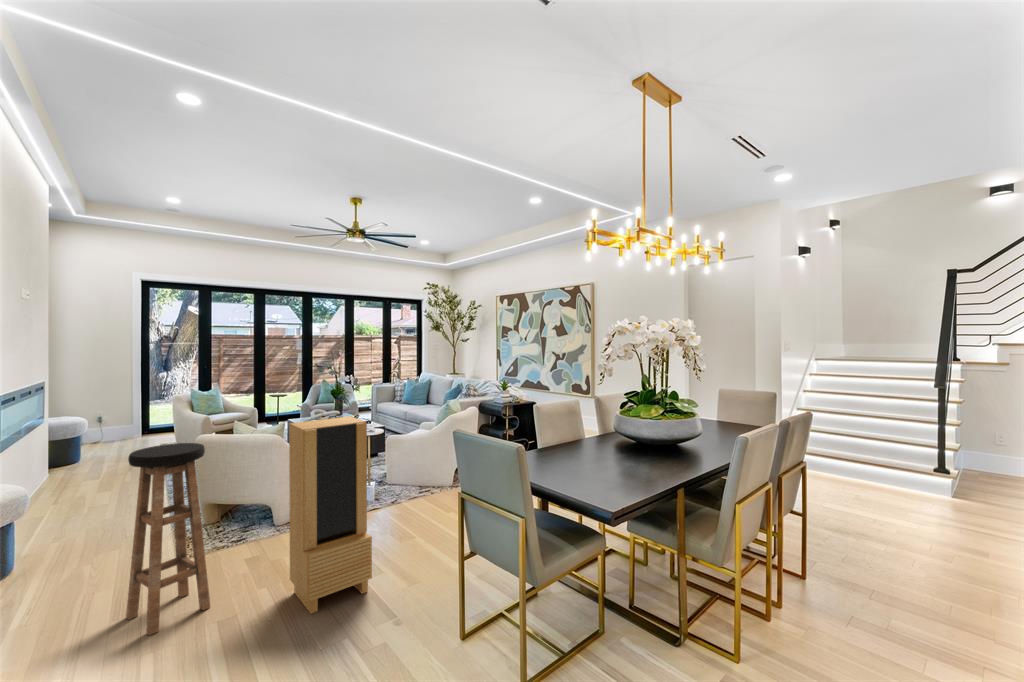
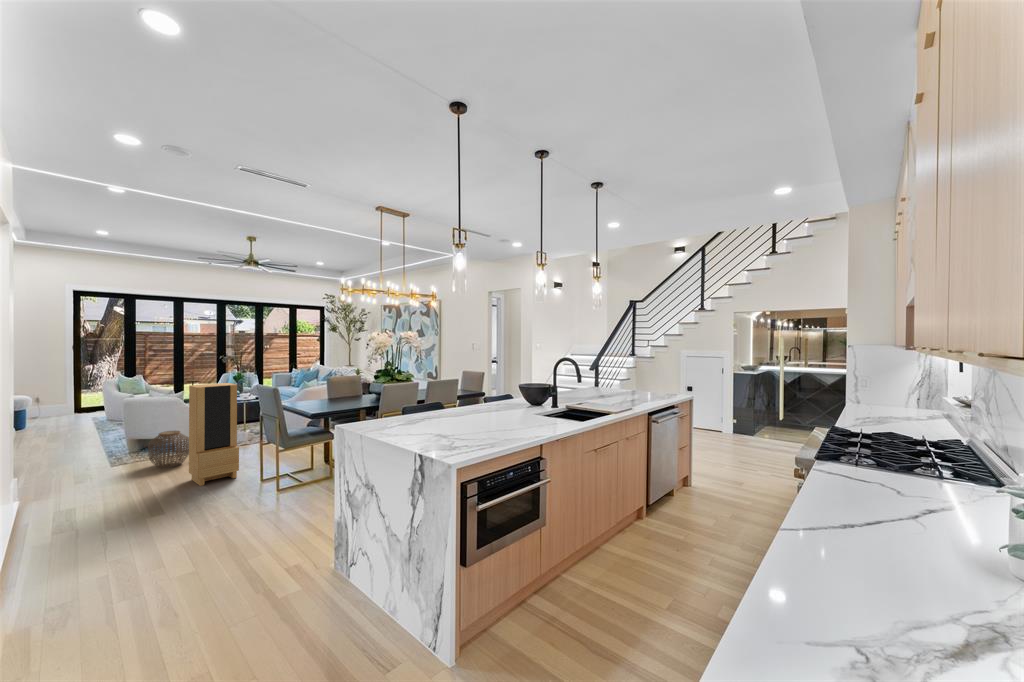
bar stool: present [126,443,210,635] -> none [87,397,139,496]
woven basket: none [226,490,286,555] -> present [148,431,189,468]

